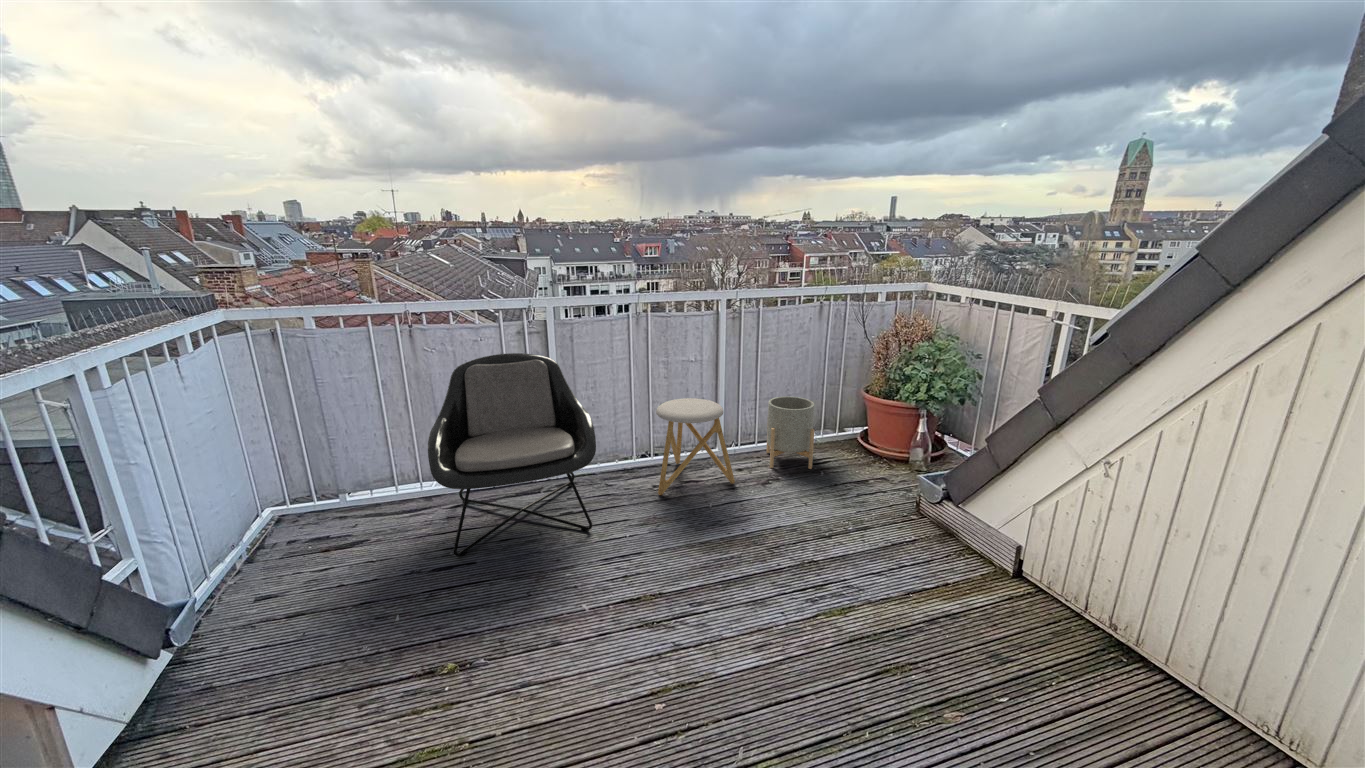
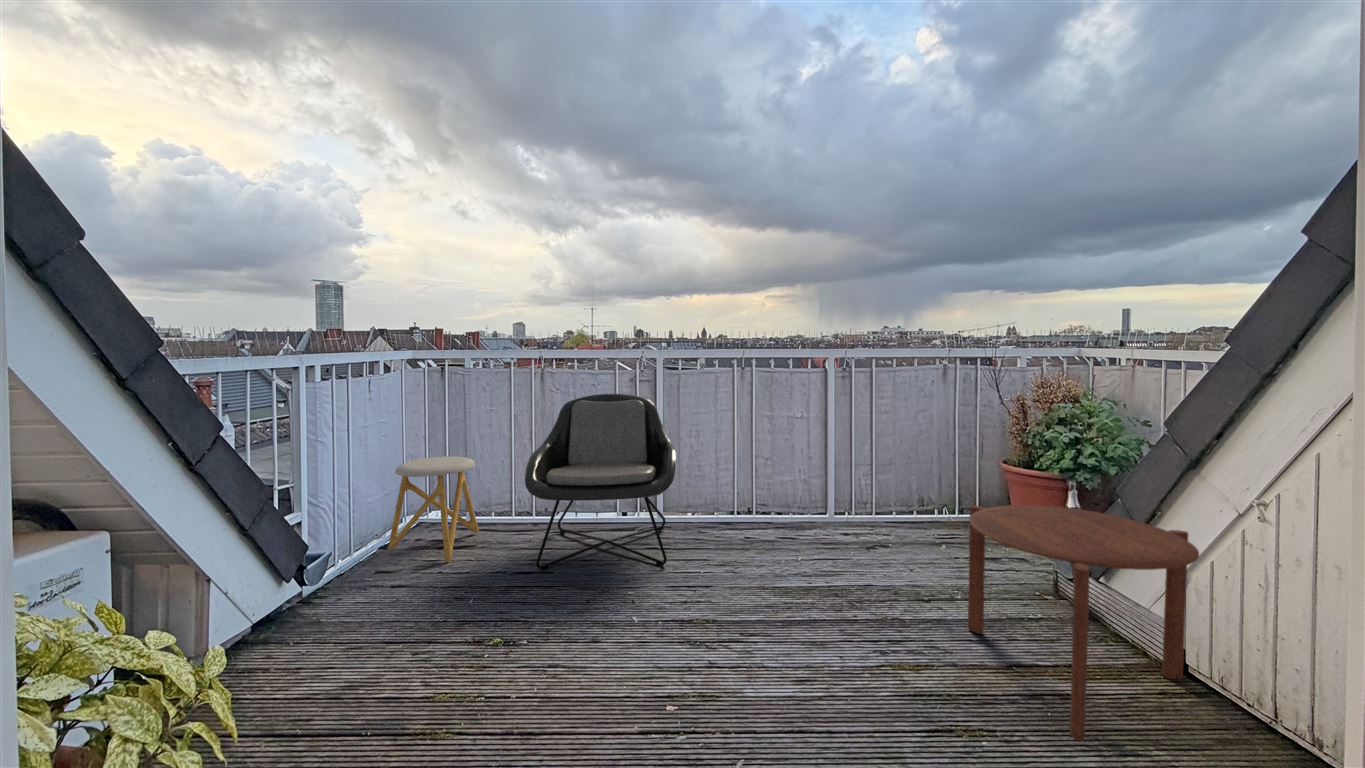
planter: present [766,396,814,469] -> none [879,459,934,542]
stool: present [656,398,735,495] -> present [388,456,479,562]
side table: none [868,459,1058,659] -> present [968,505,1199,741]

